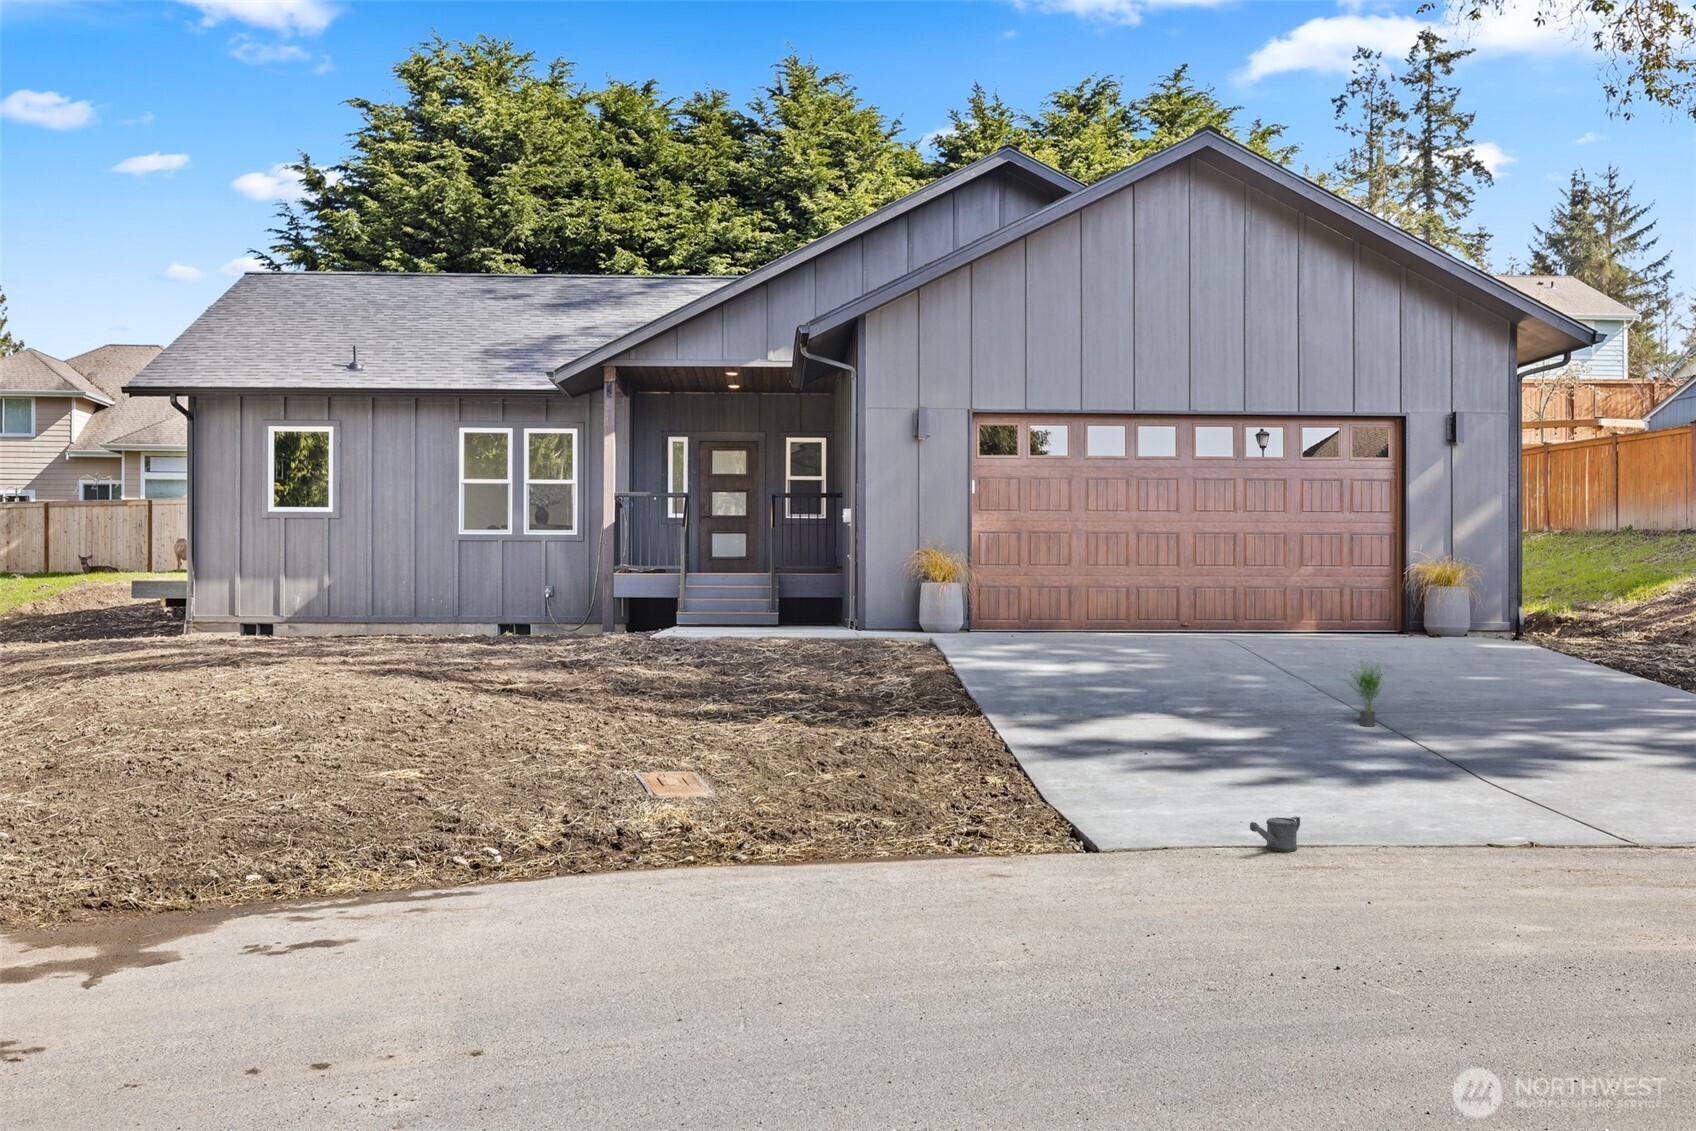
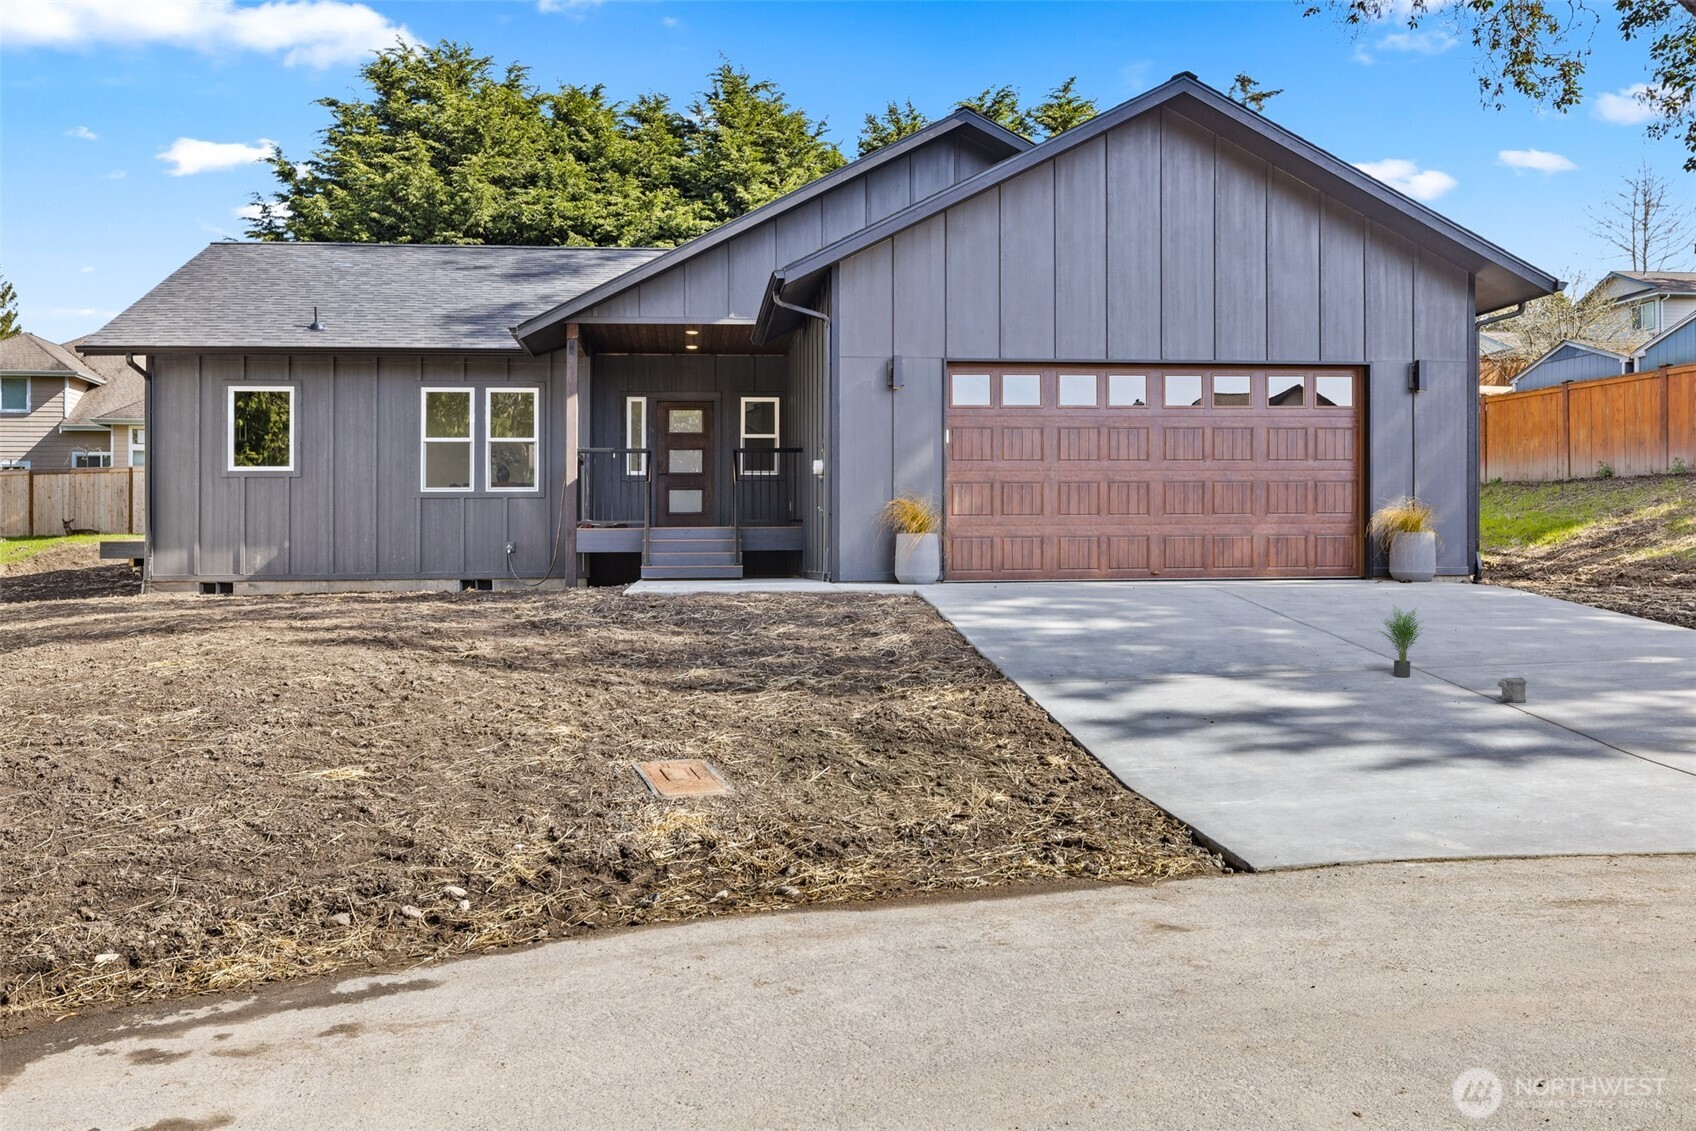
watering can: present [1250,816,1300,852] -> present [1498,677,1527,703]

